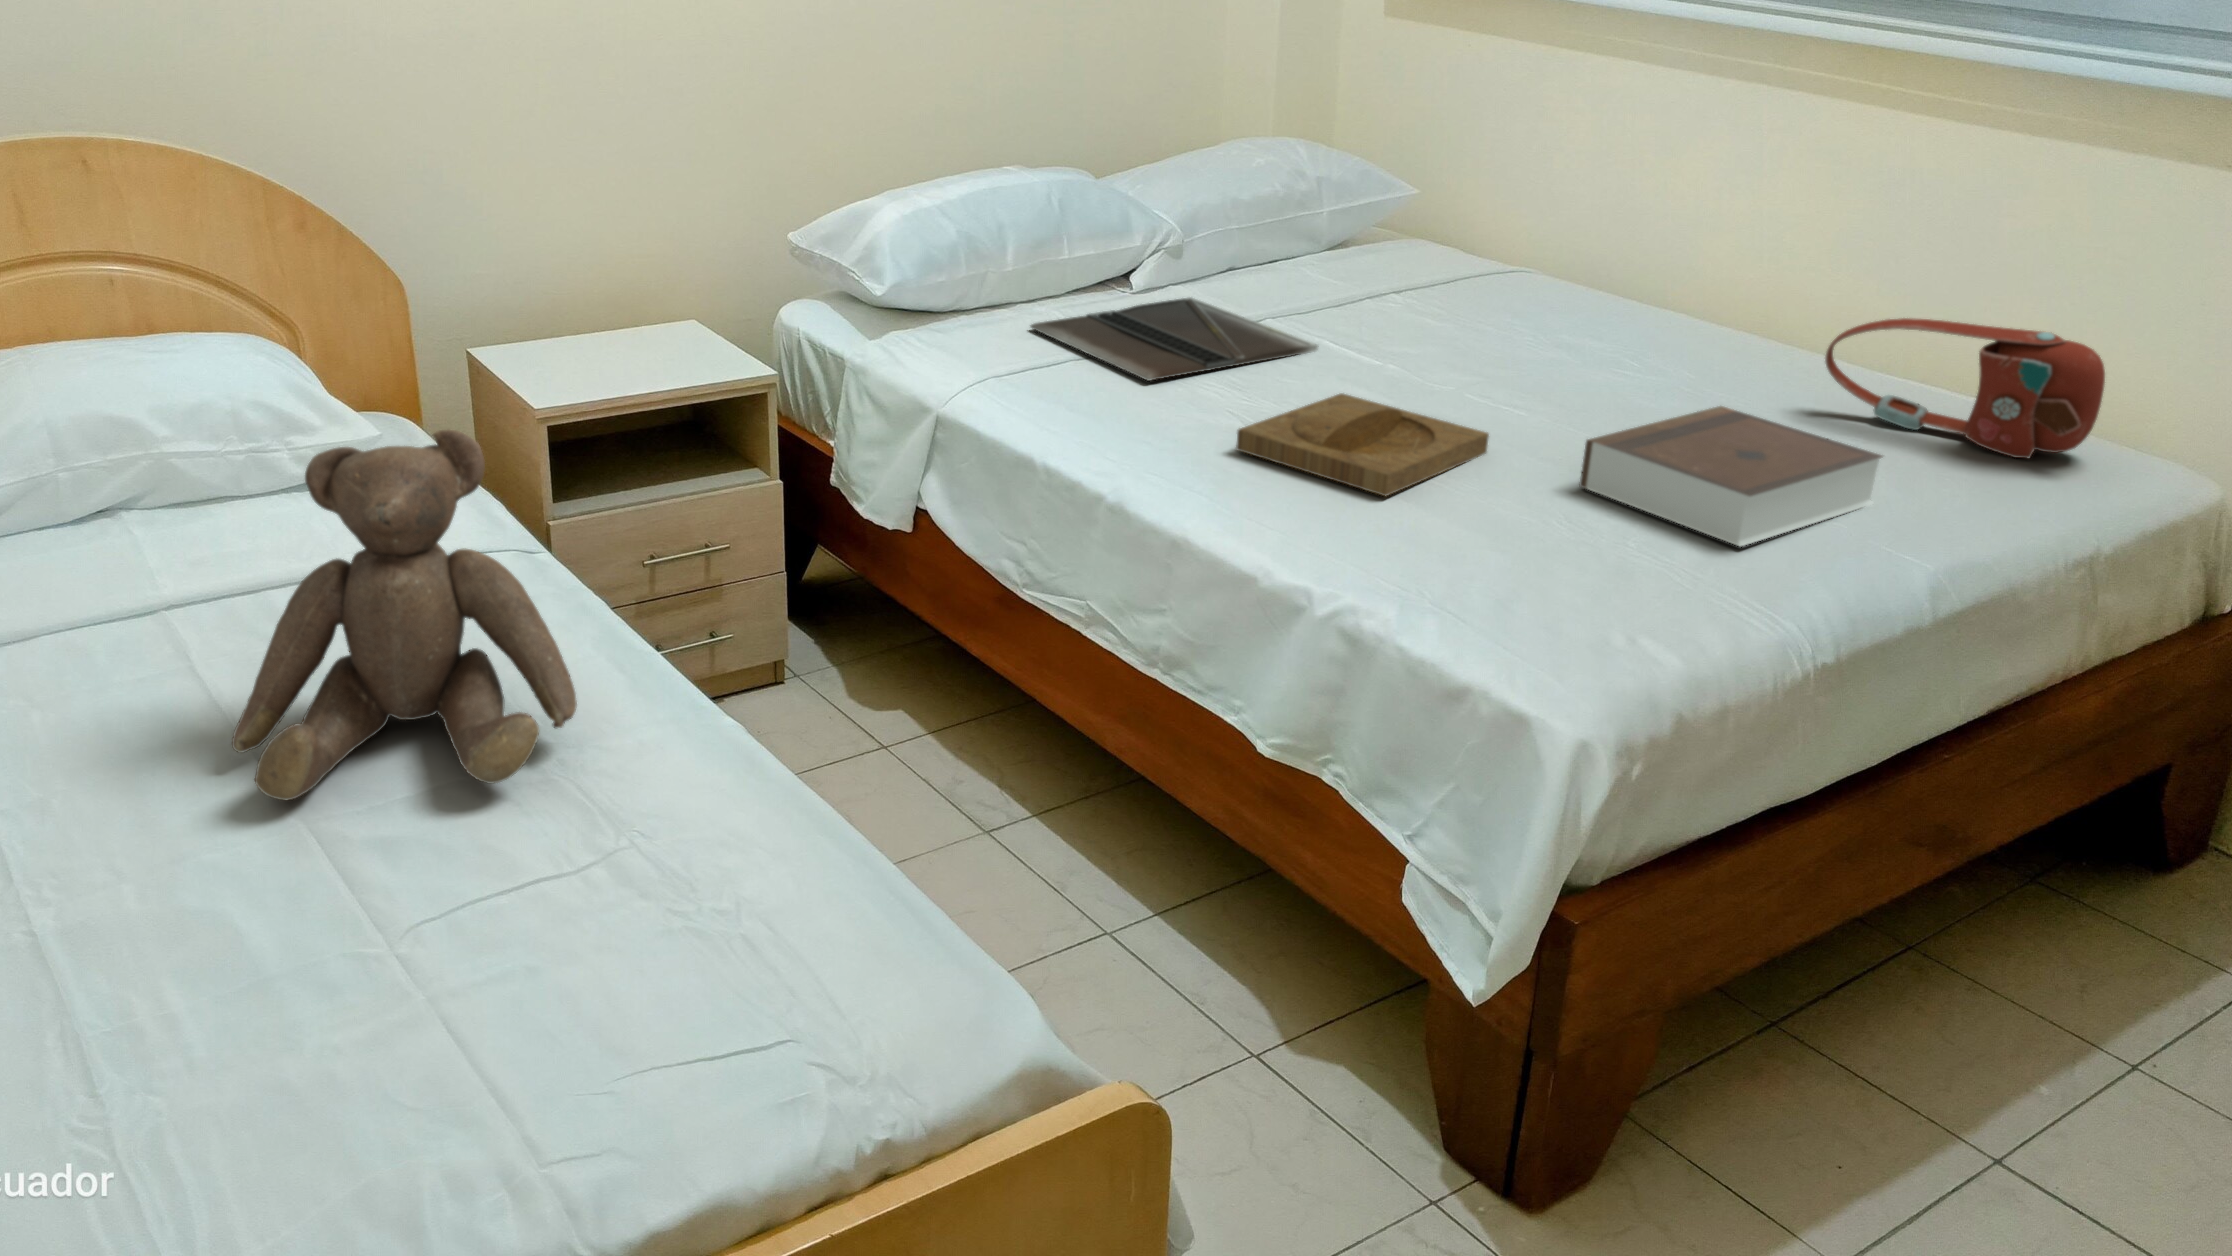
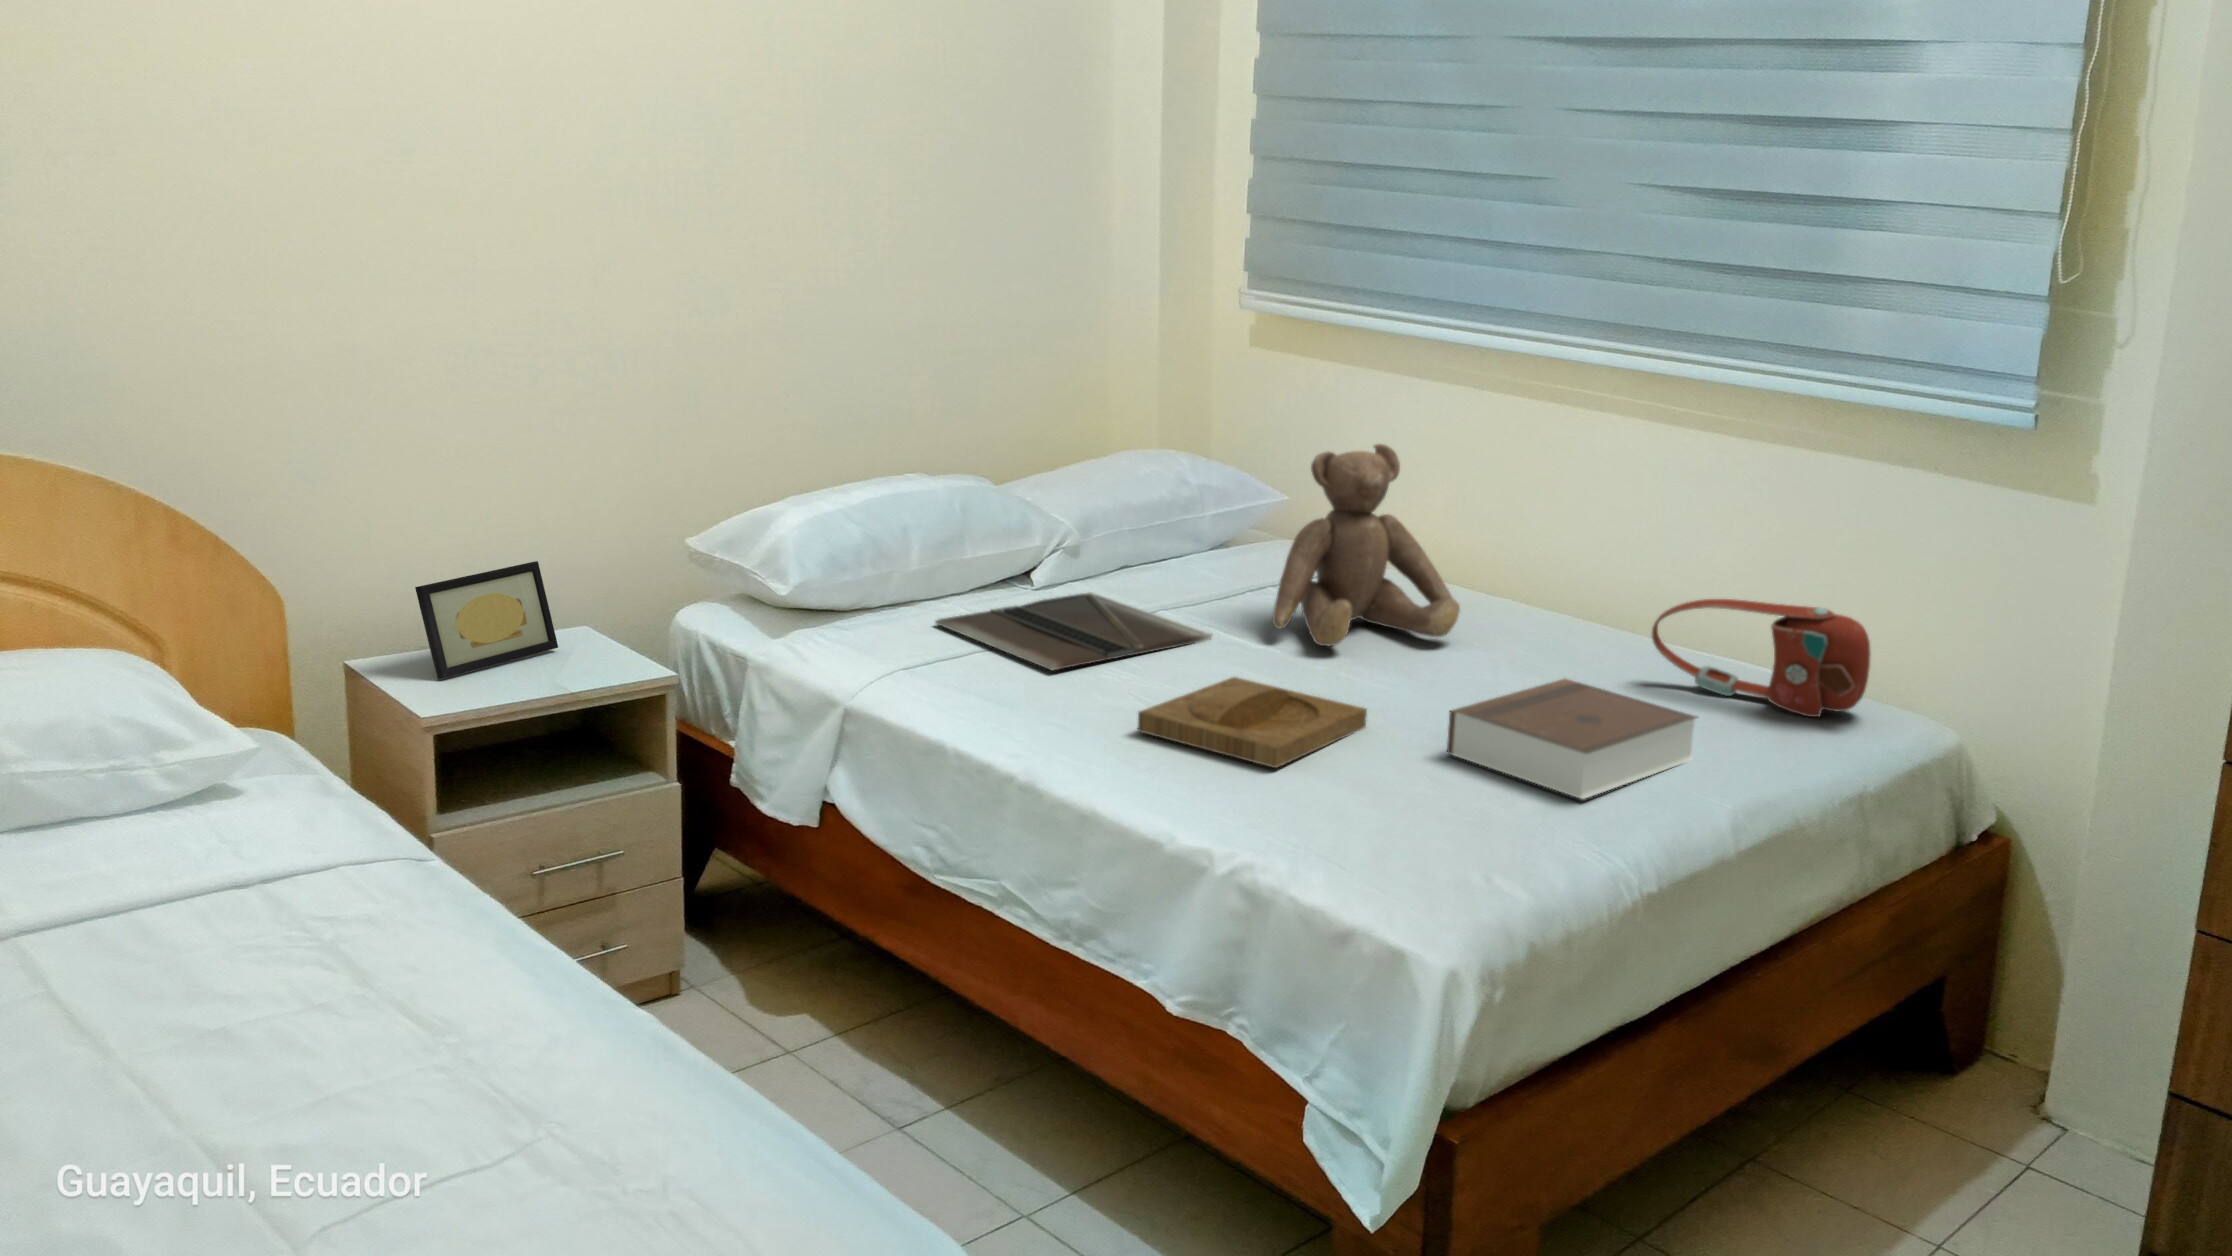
picture frame: none [531,259,667,374] -> present [415,561,558,679]
teddy bear: present [232,430,577,801] -> present [1273,444,1460,646]

